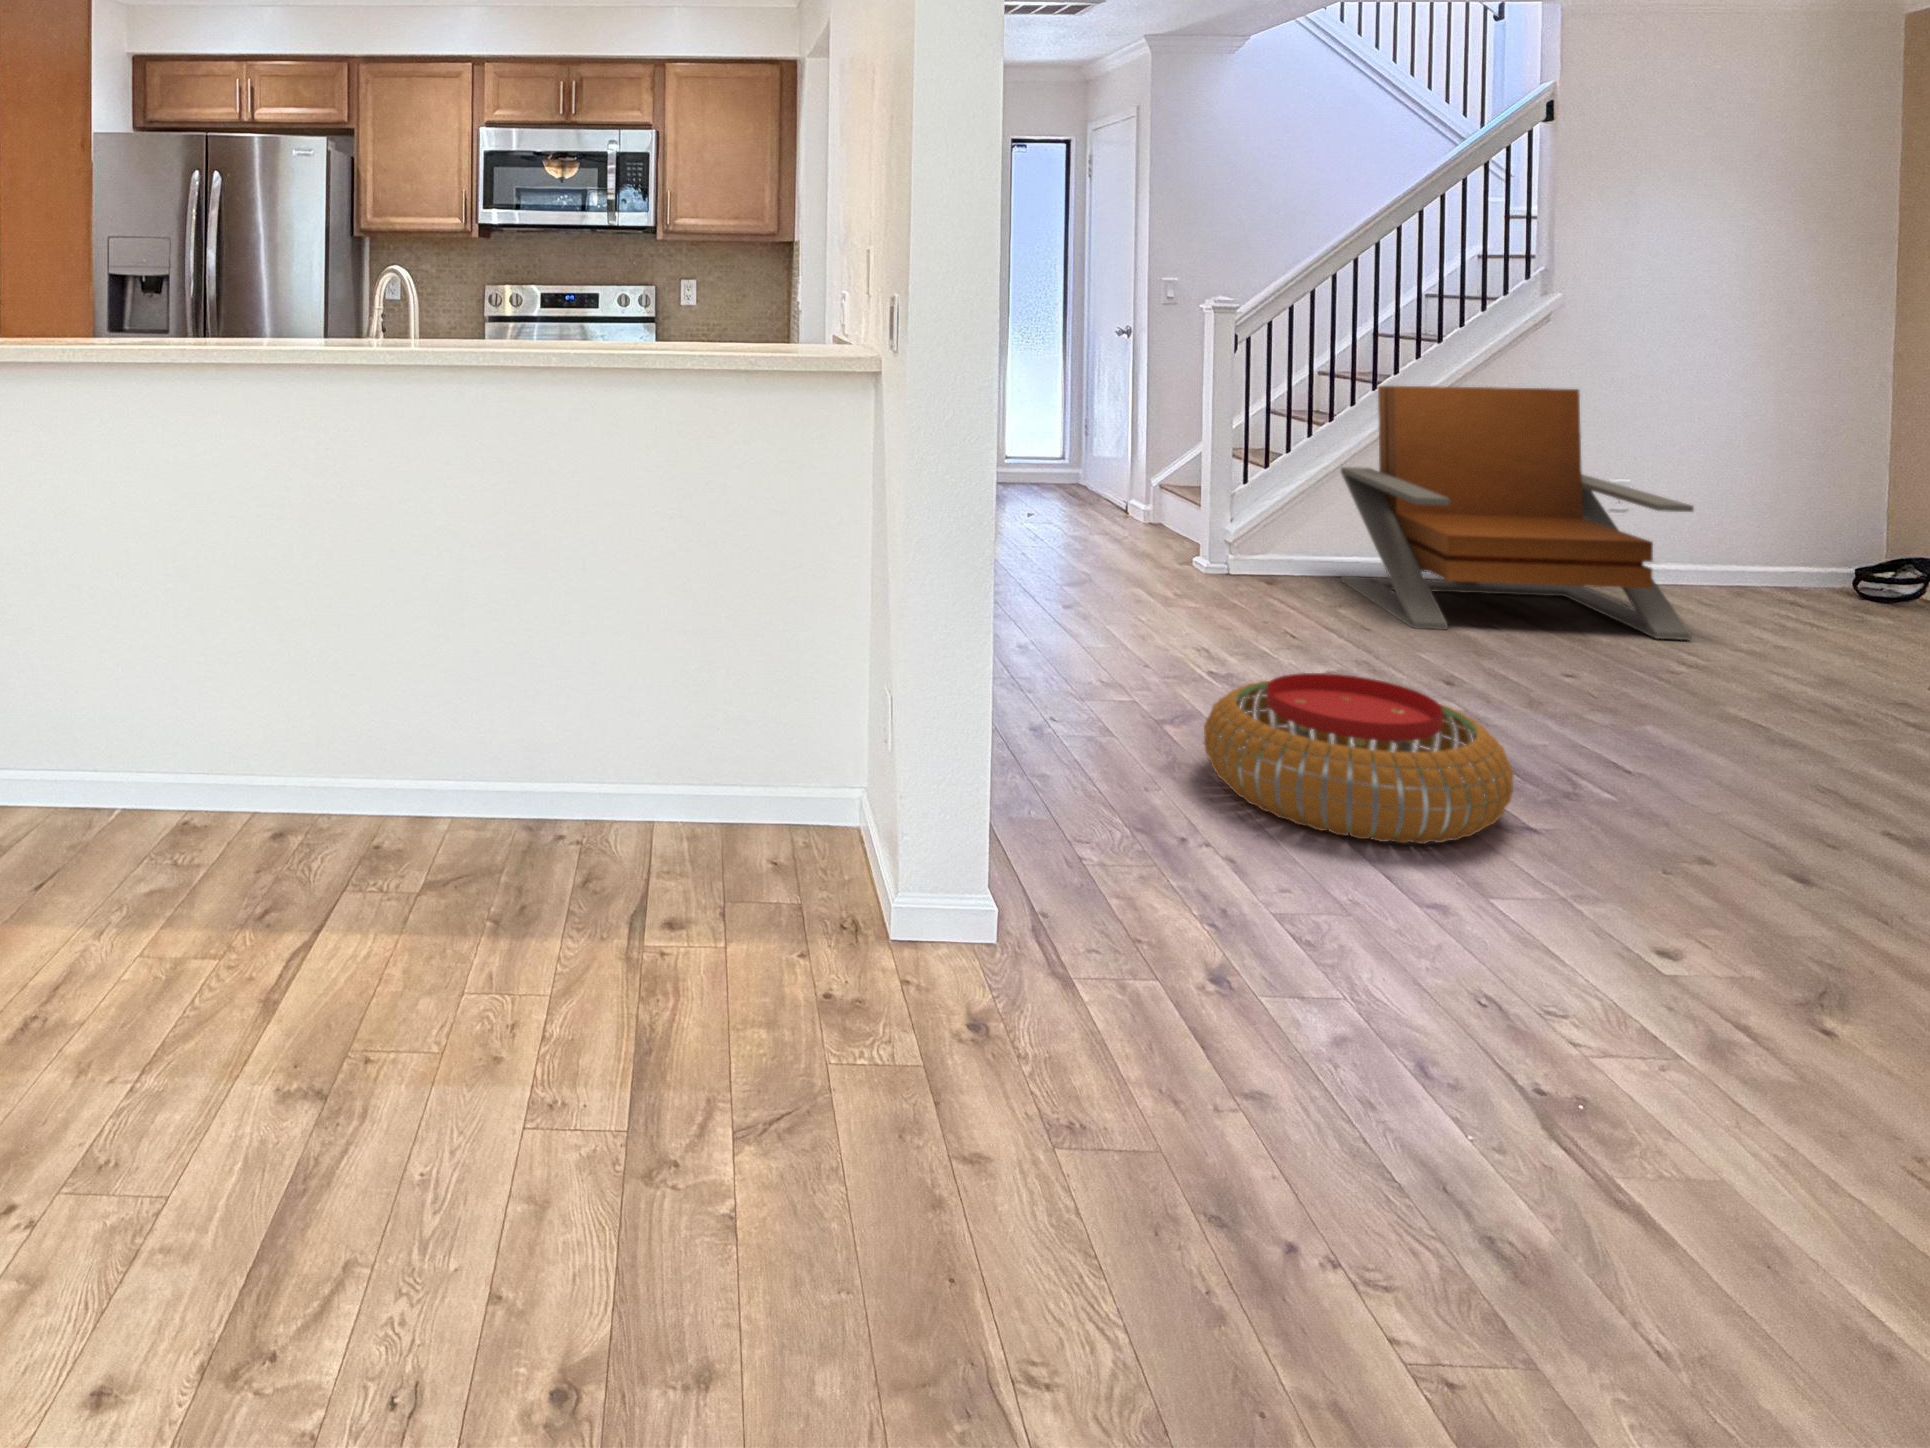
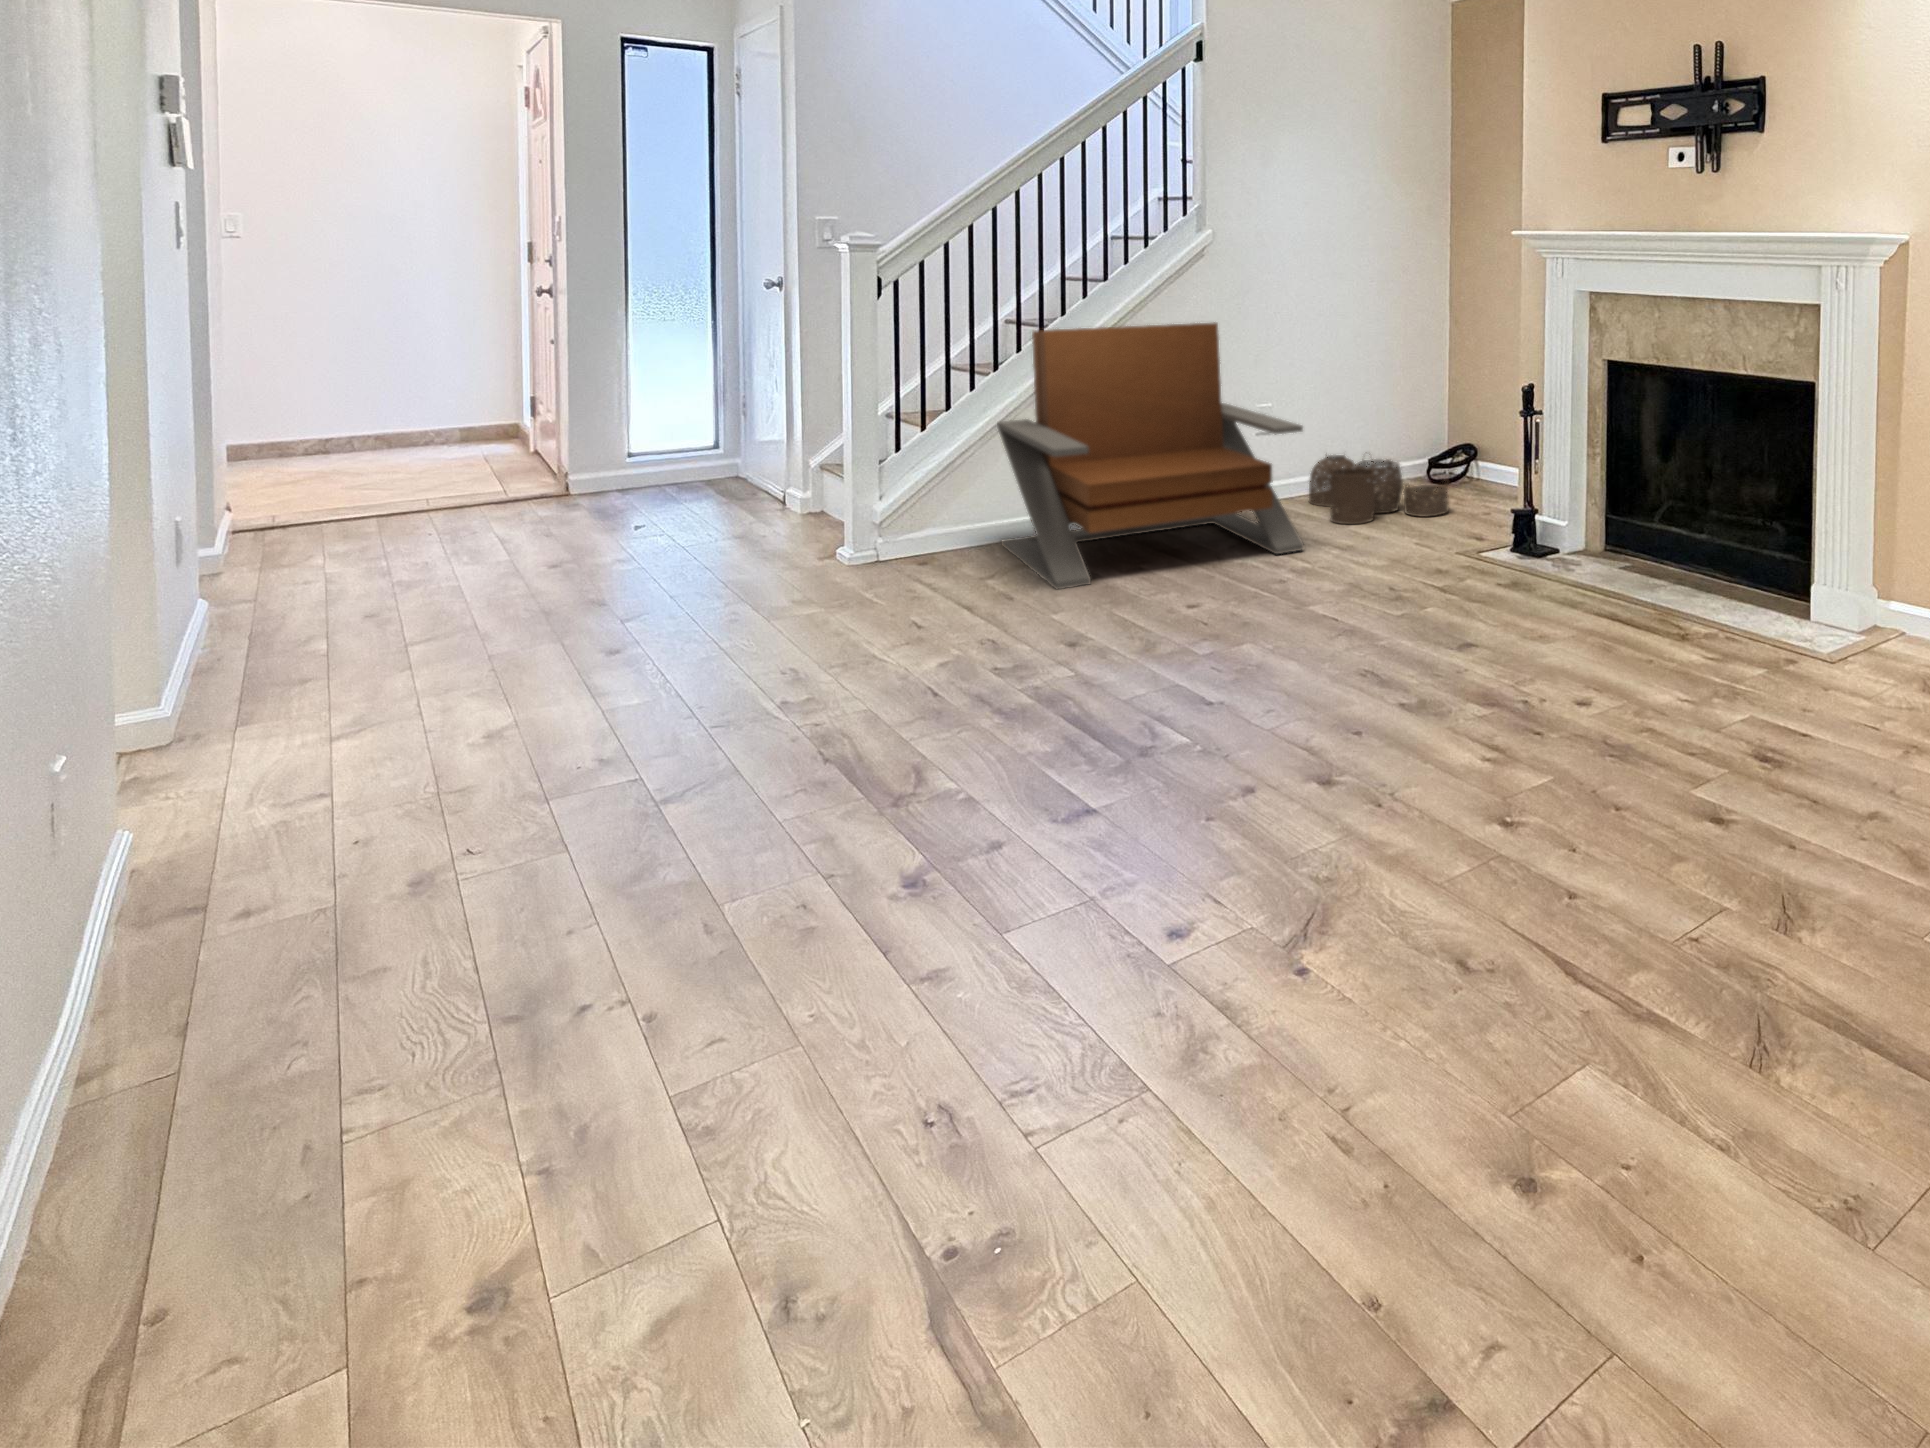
woven basket: none [1681,540,1892,634] -> present [1309,455,1449,524]
pouf: present [1204,673,1513,844] -> none [680,695,1071,932]

